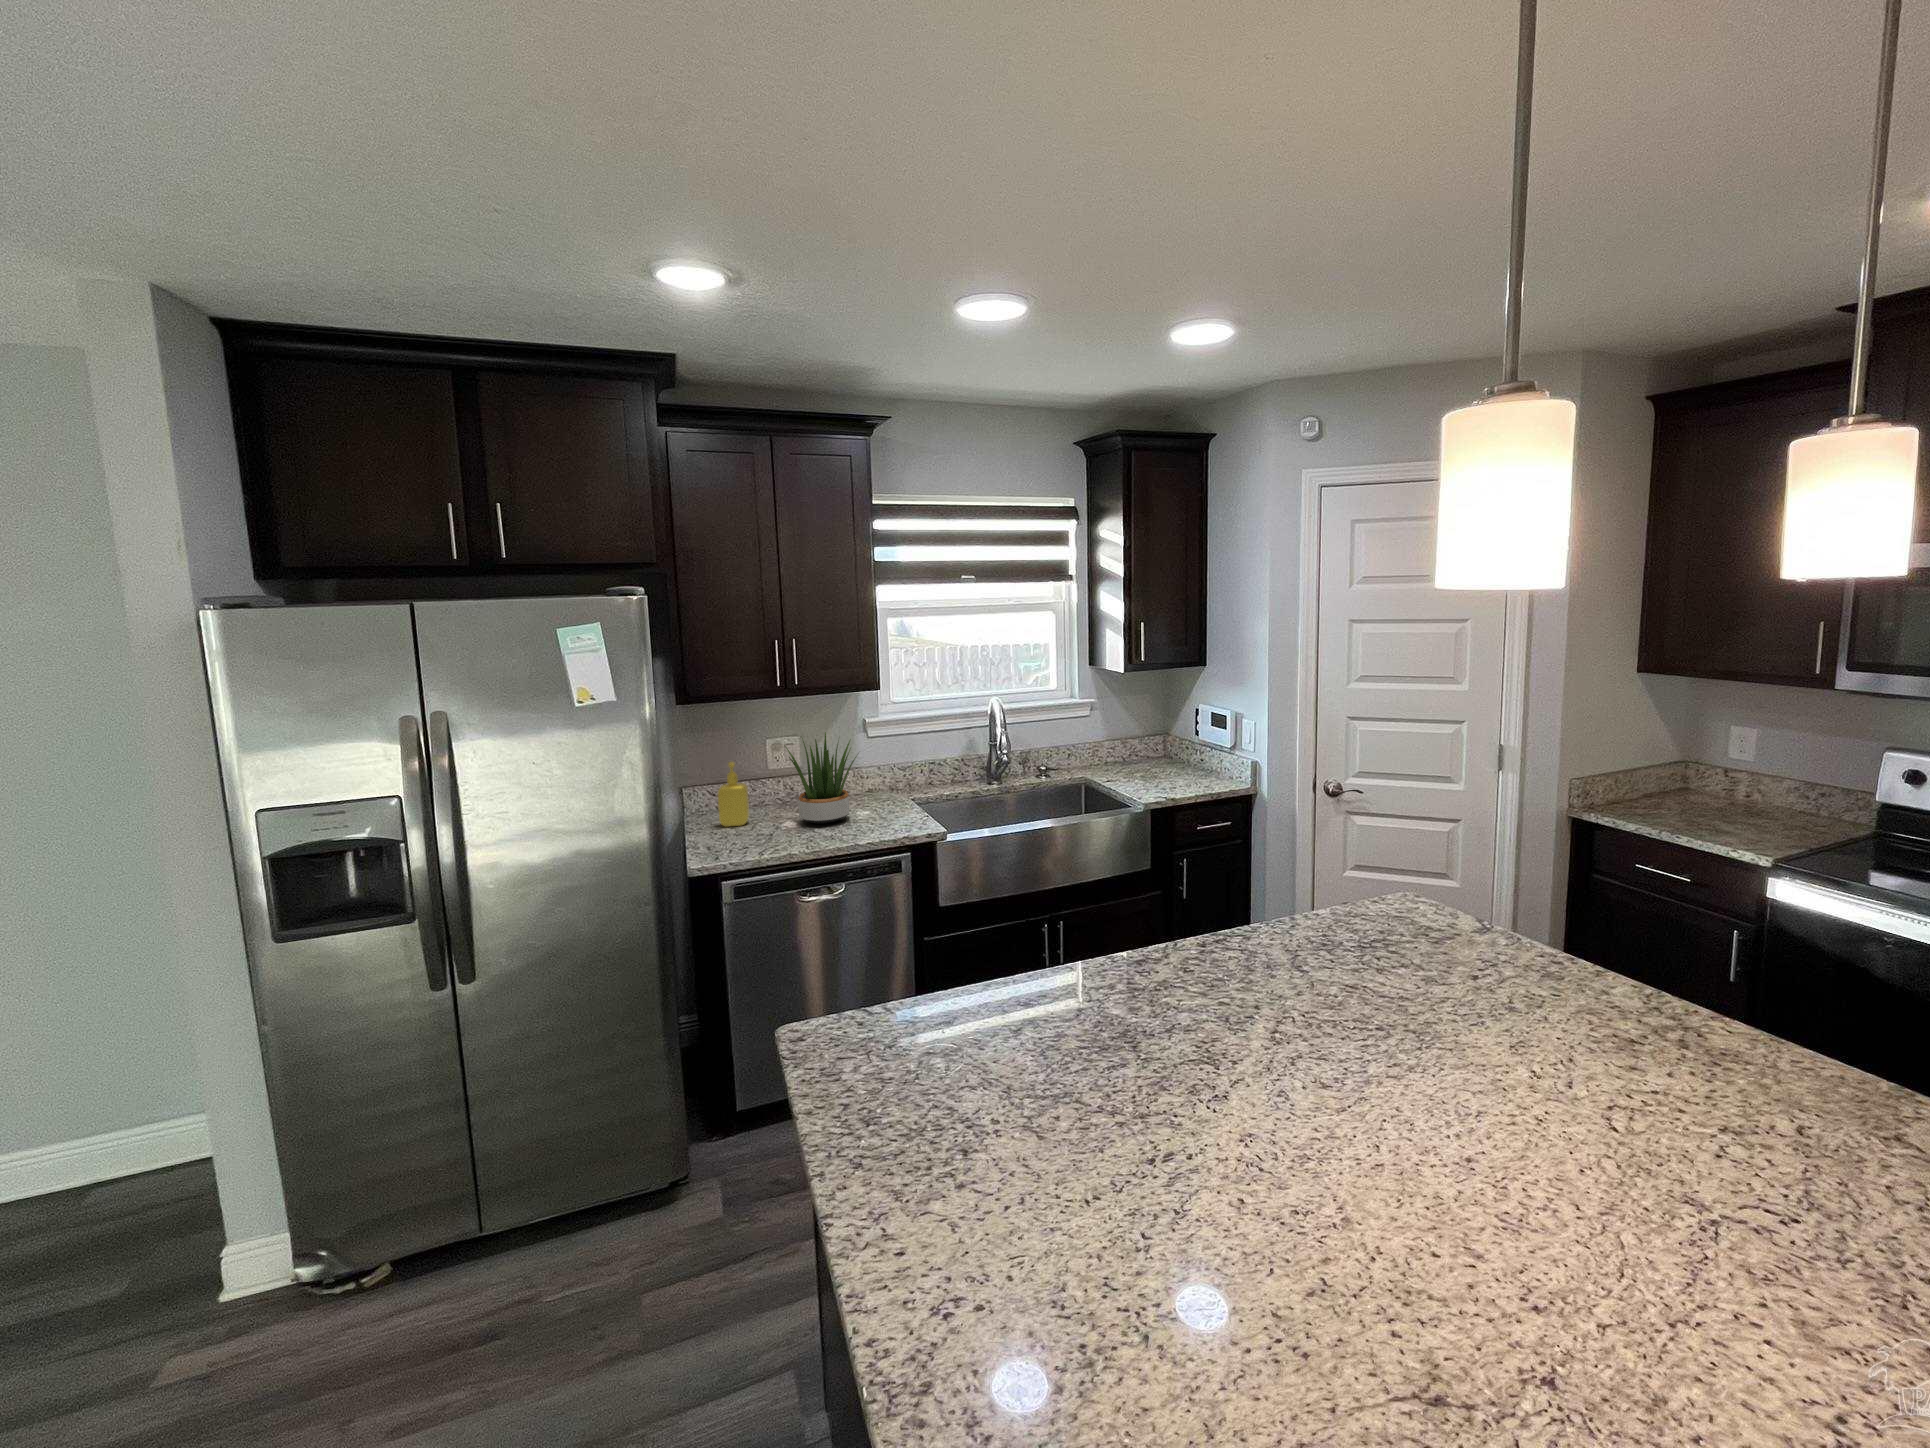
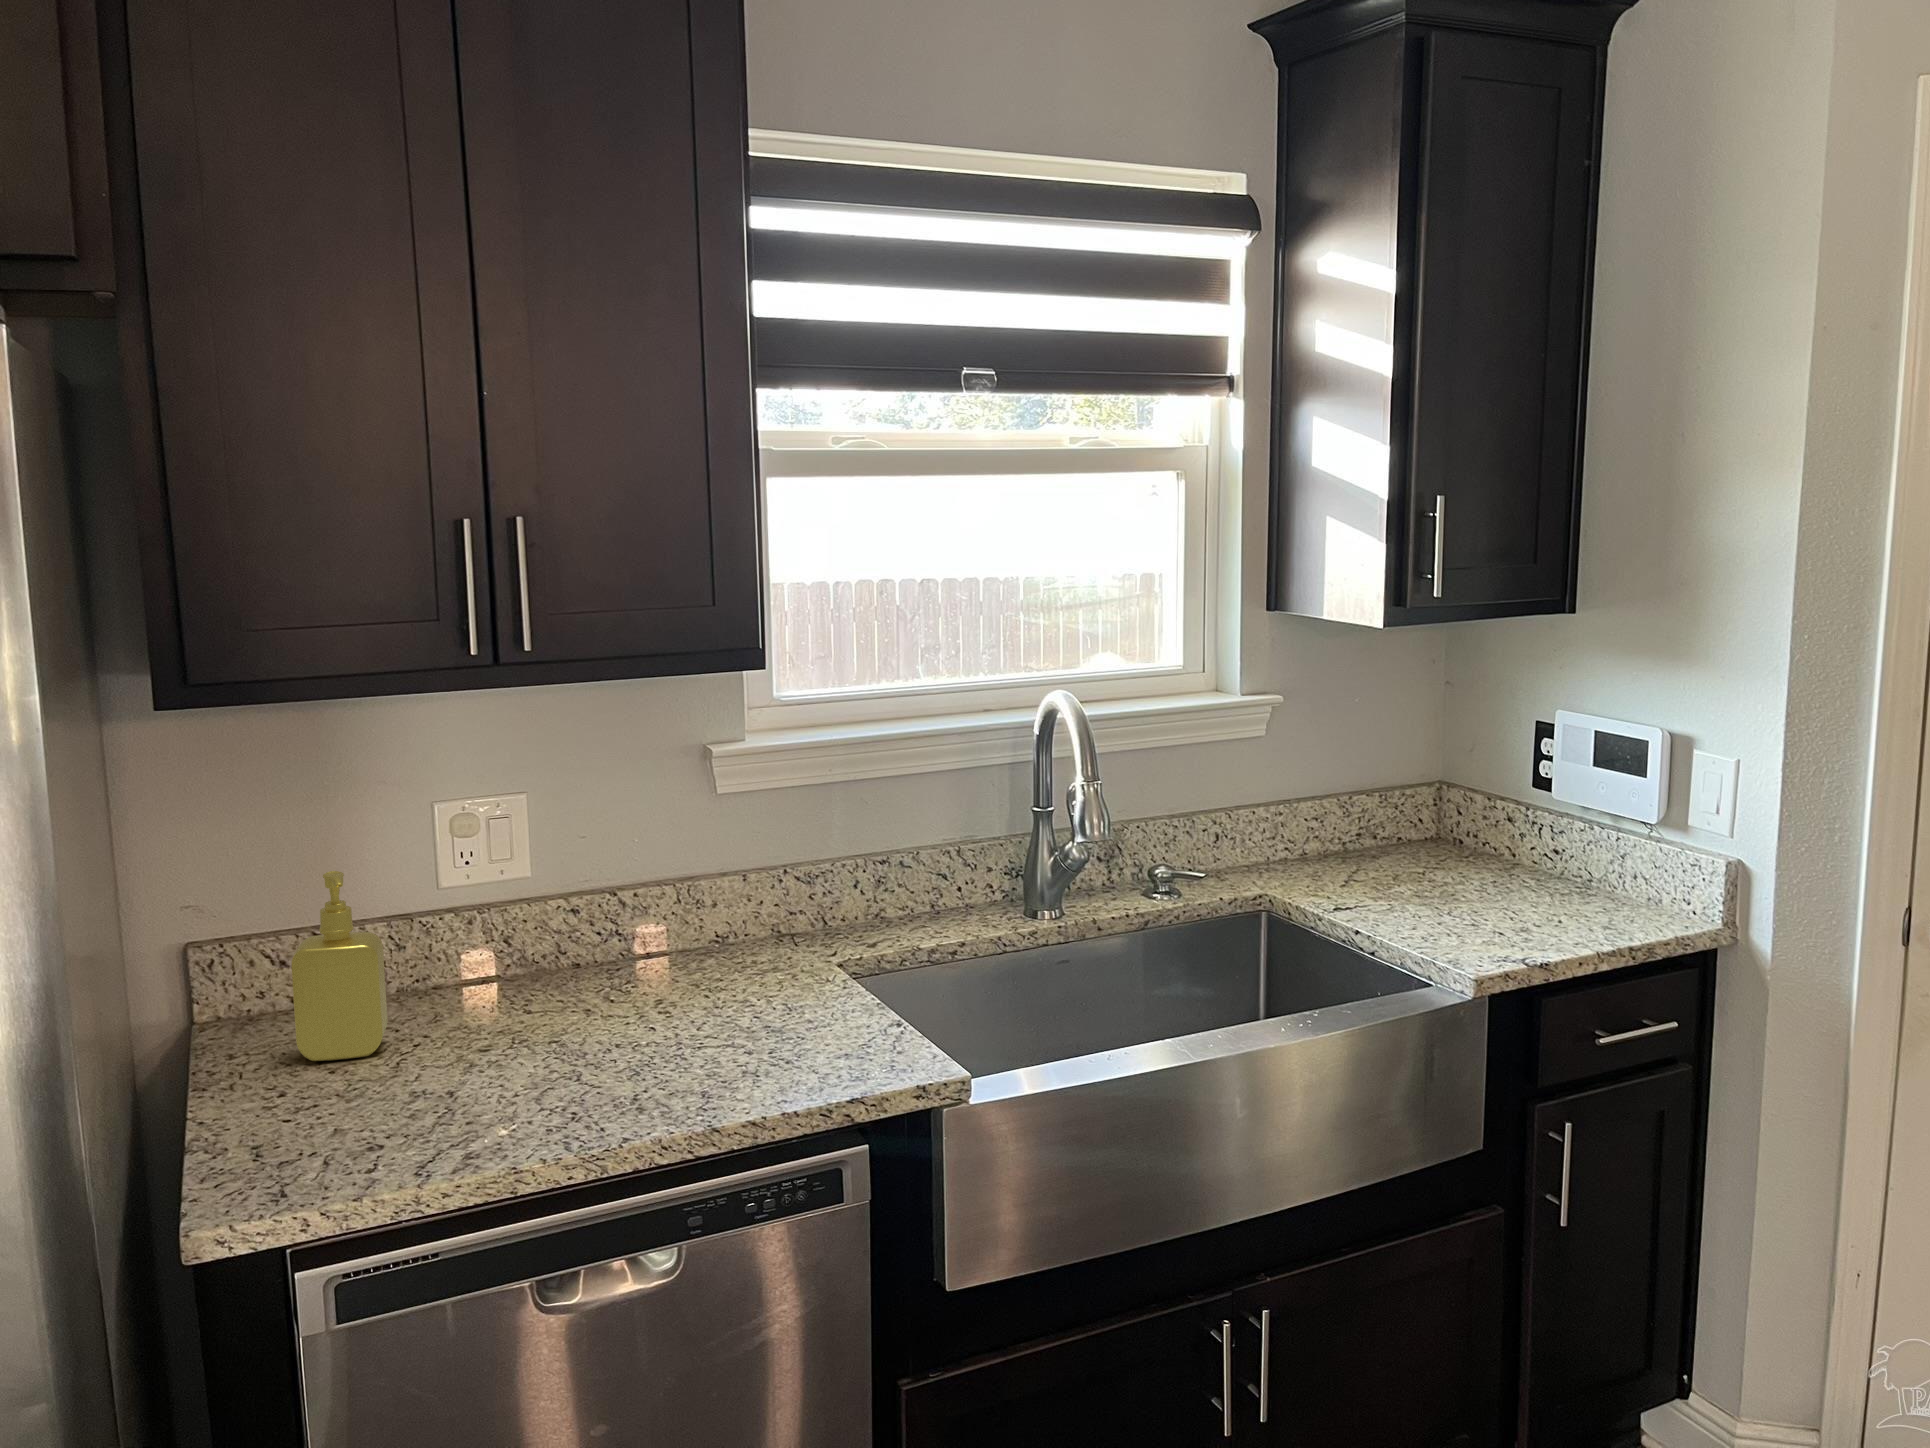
potted plant: present [784,732,857,824] -> none [489,785,720,1052]

